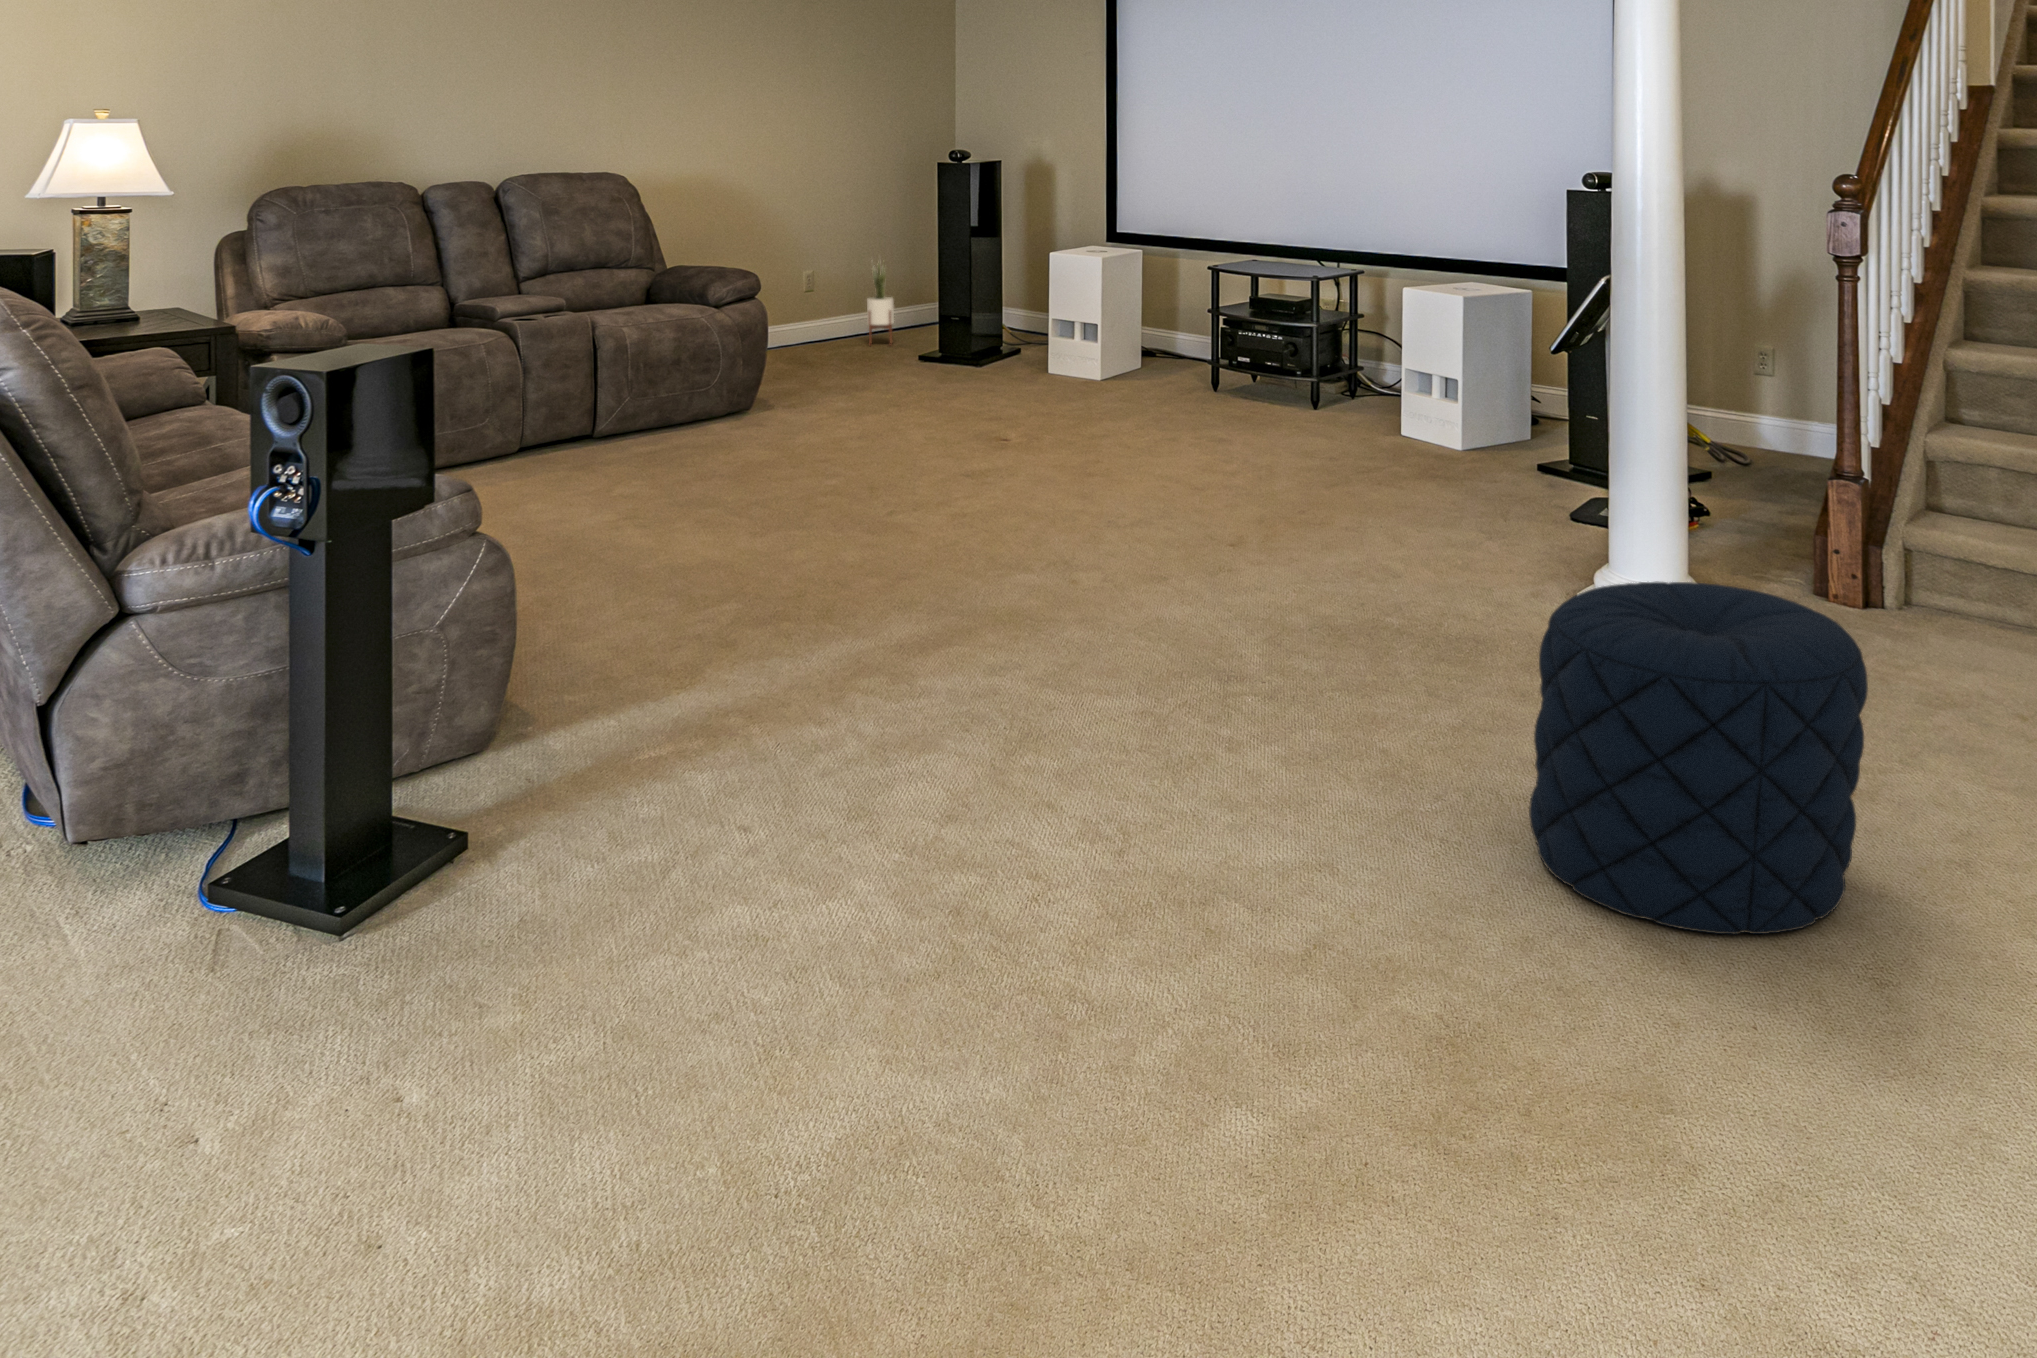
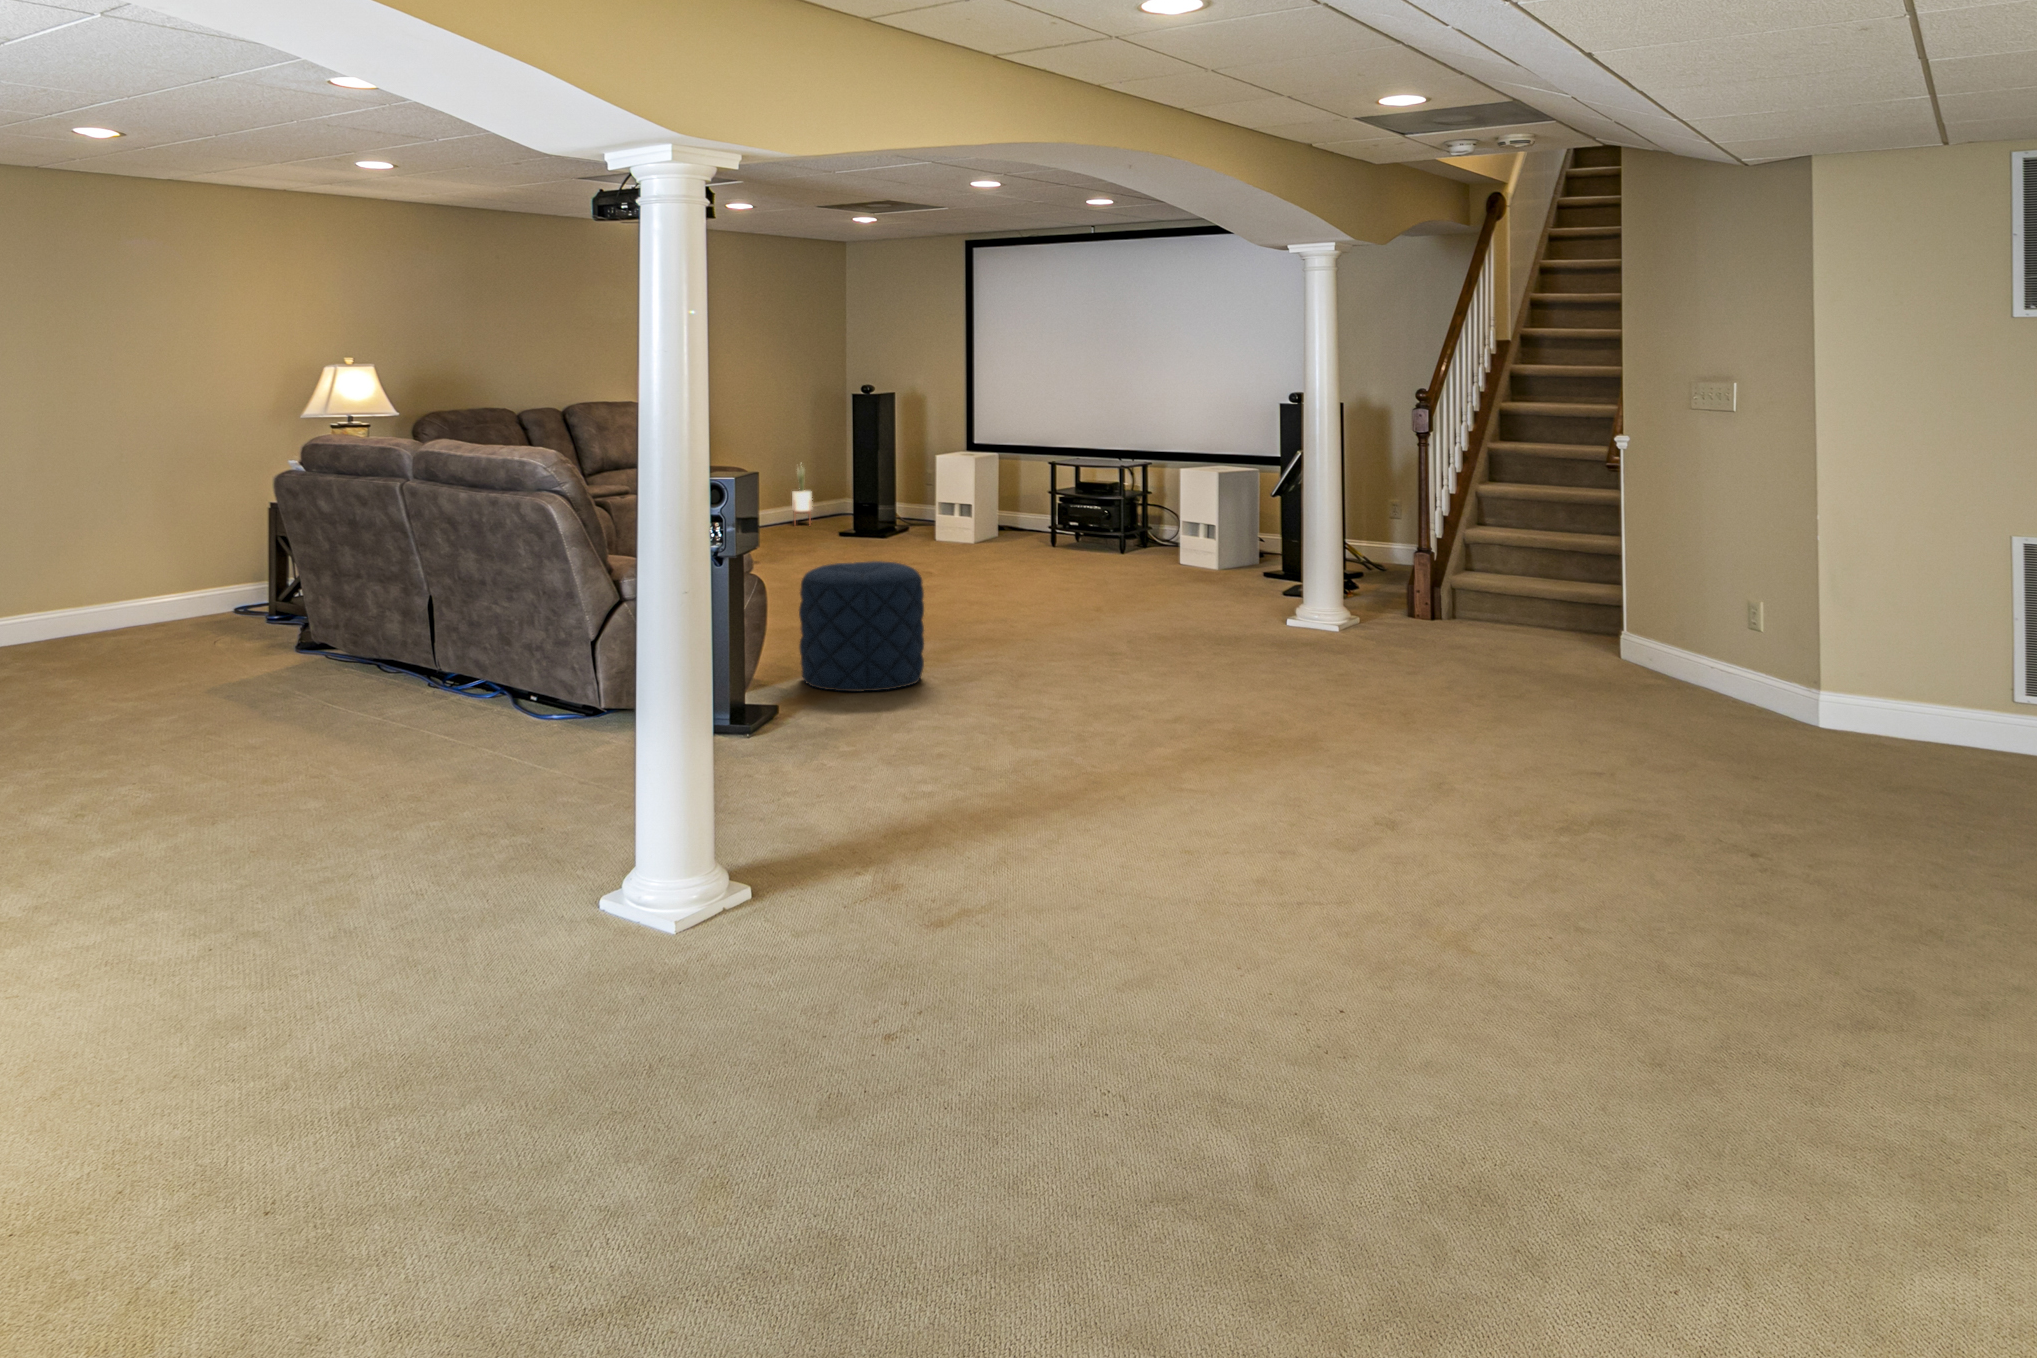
pouf: present [1529,582,1868,934] -> present [799,561,924,691]

